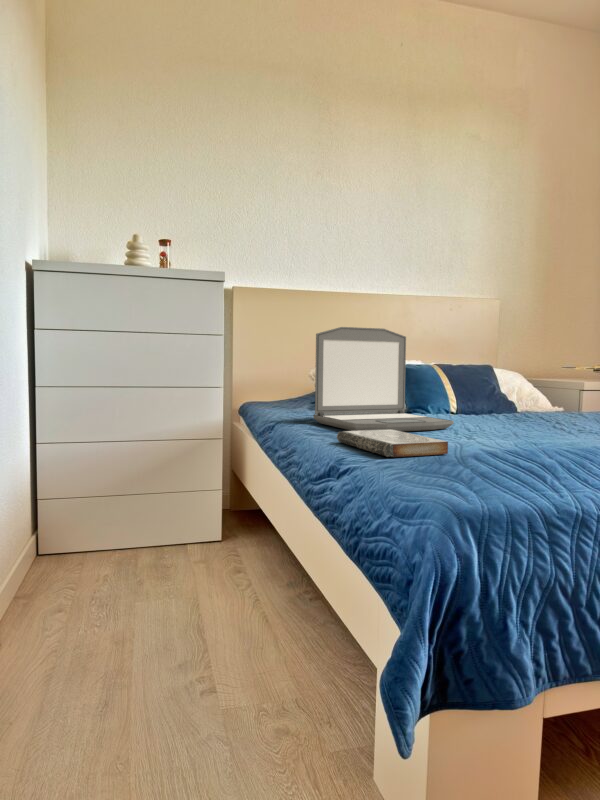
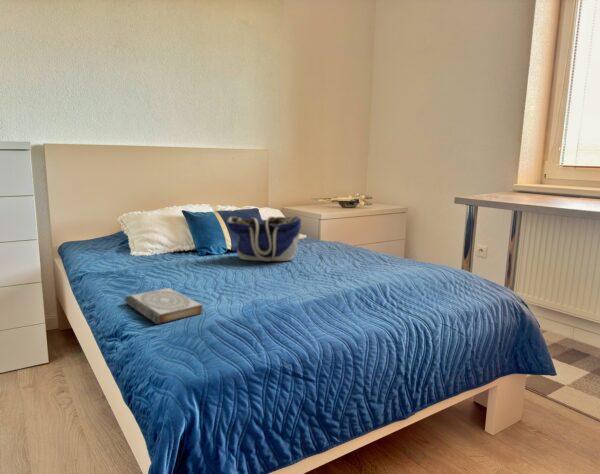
laptop: present [313,327,454,431] -> none [112,197,221,286]
tote bag: none [460,355,576,425] -> present [227,216,301,261]

